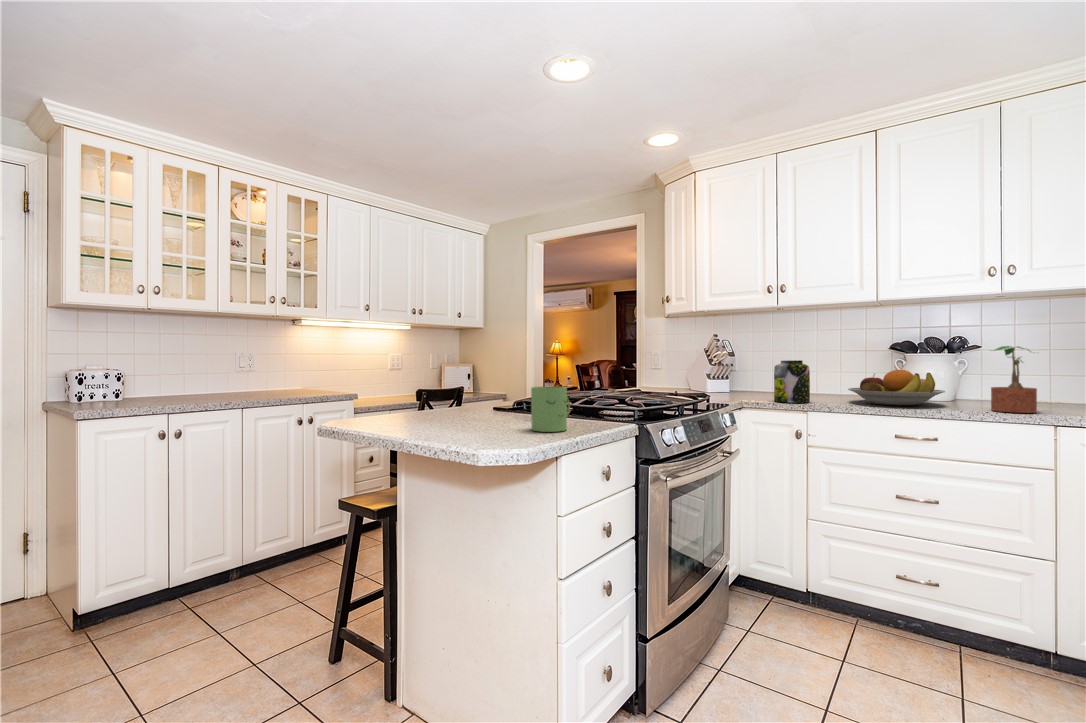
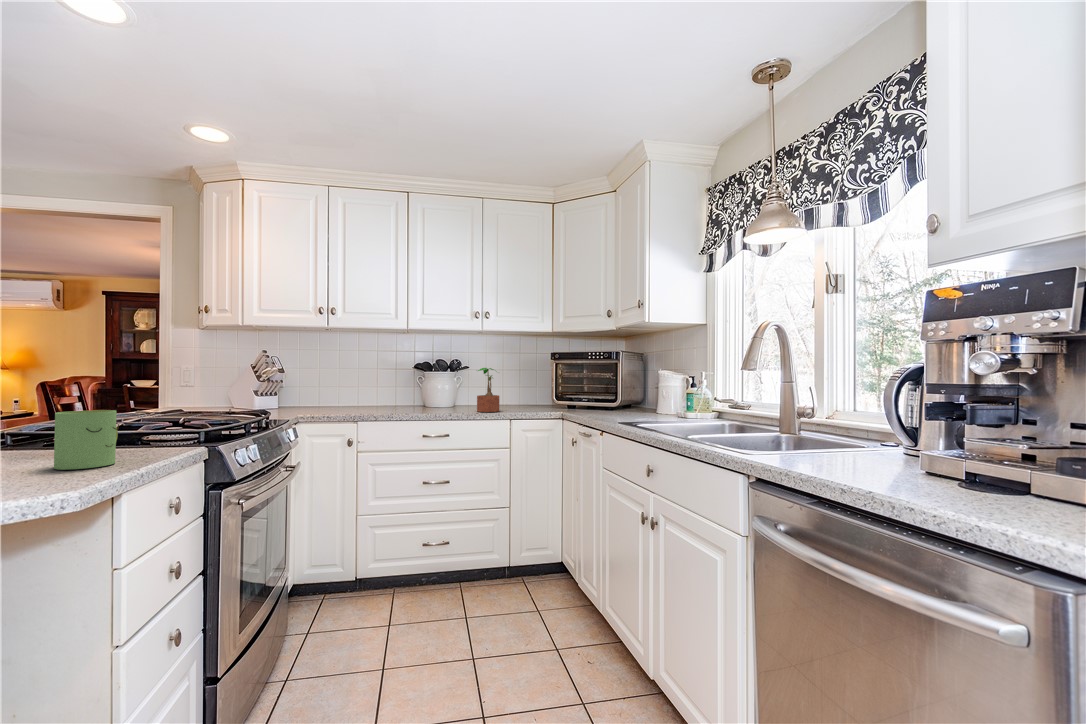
jar: present [774,360,810,403] -> none [329,377,359,415]
fruit bowl: present [848,370,945,405] -> none [388,384,451,412]

